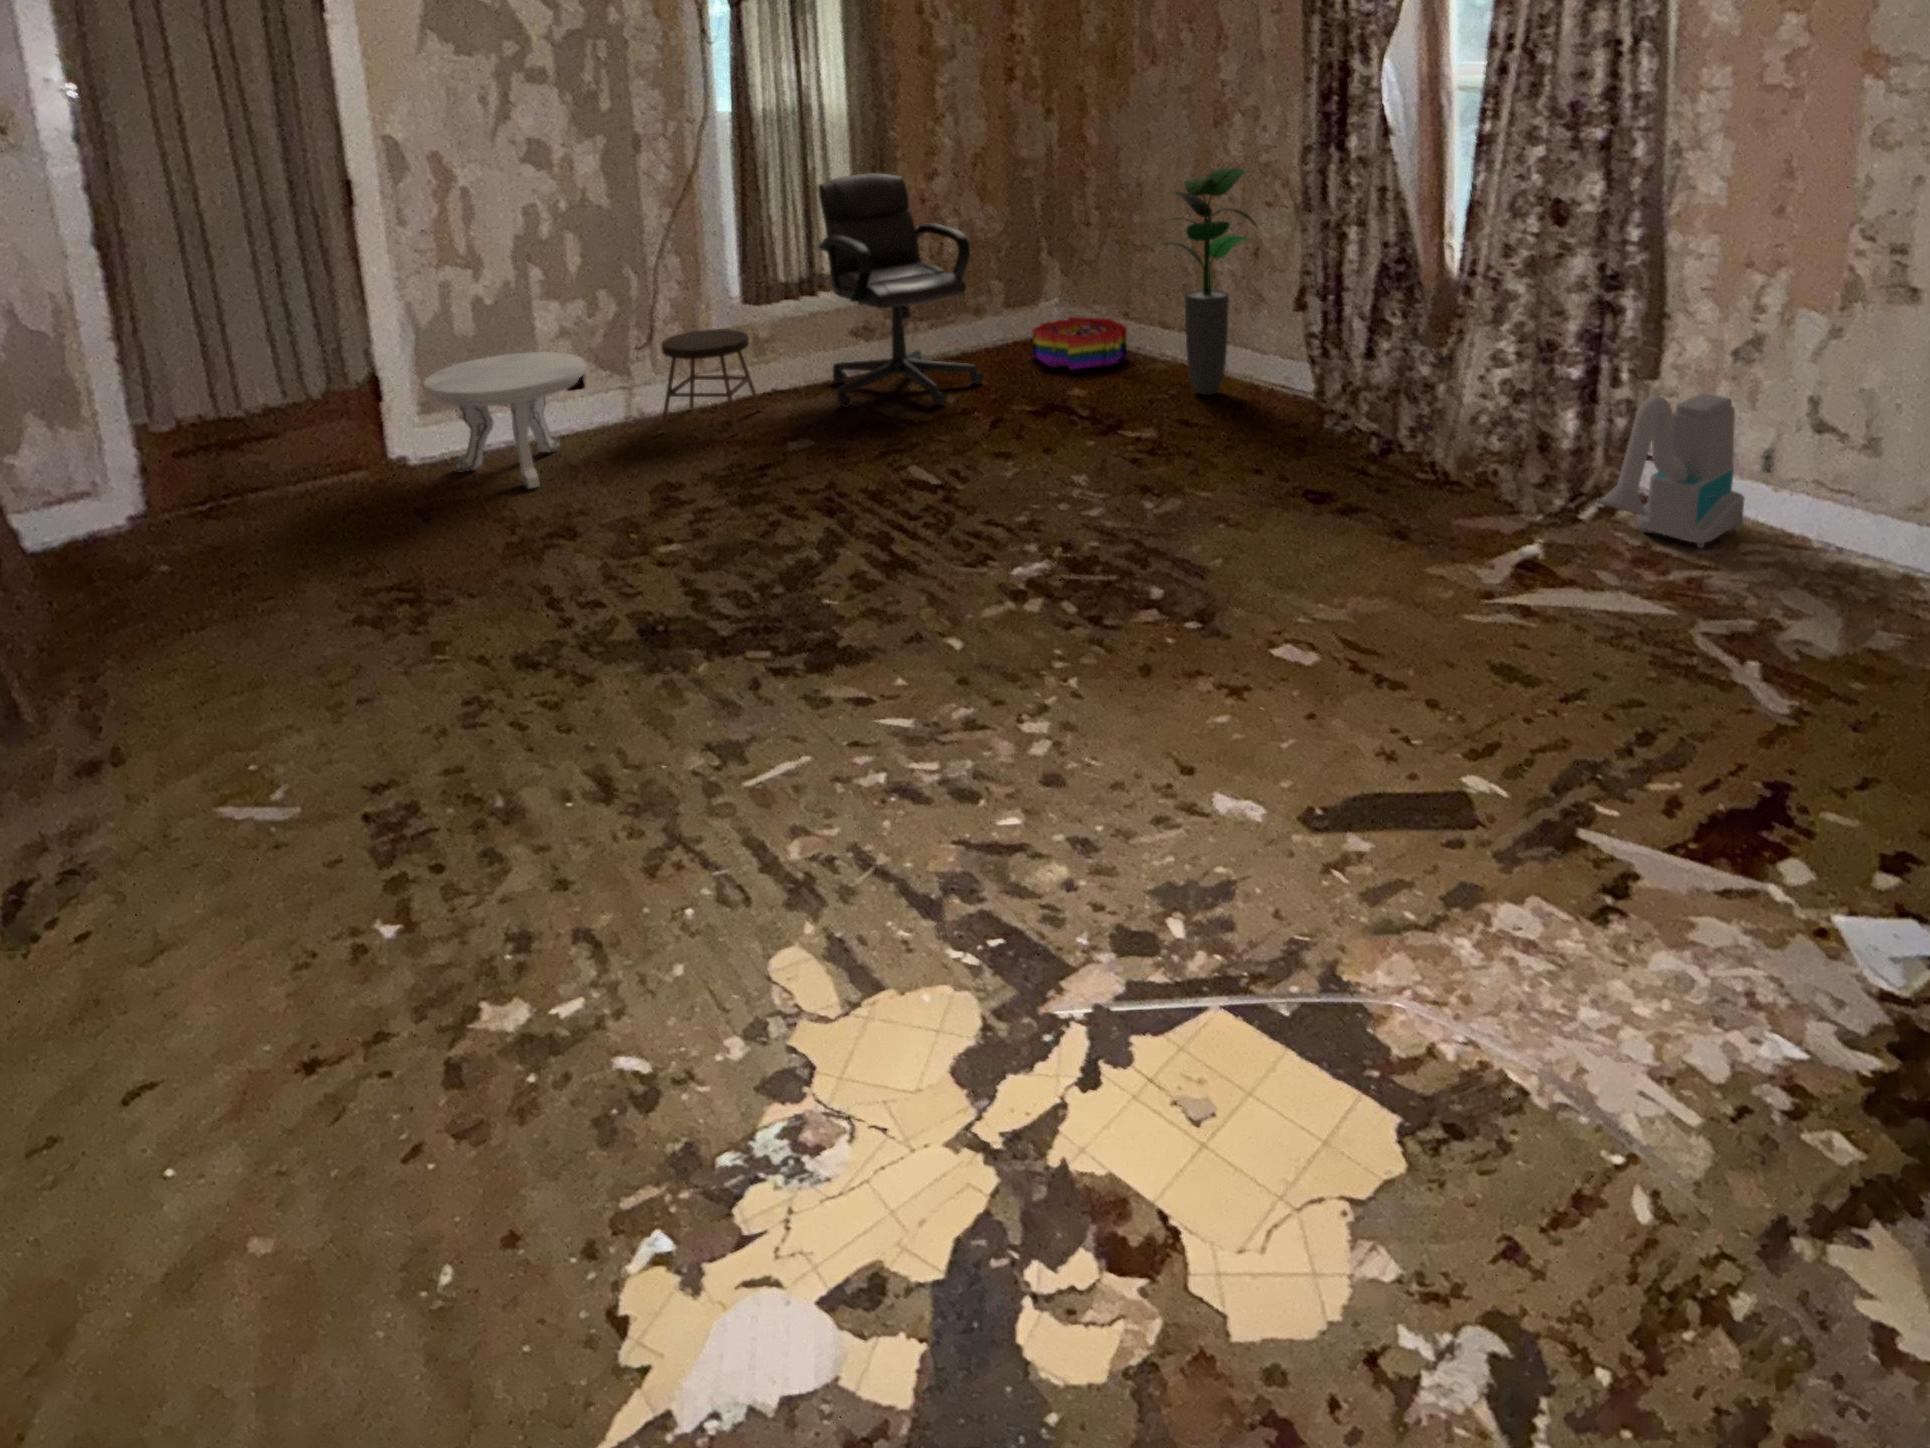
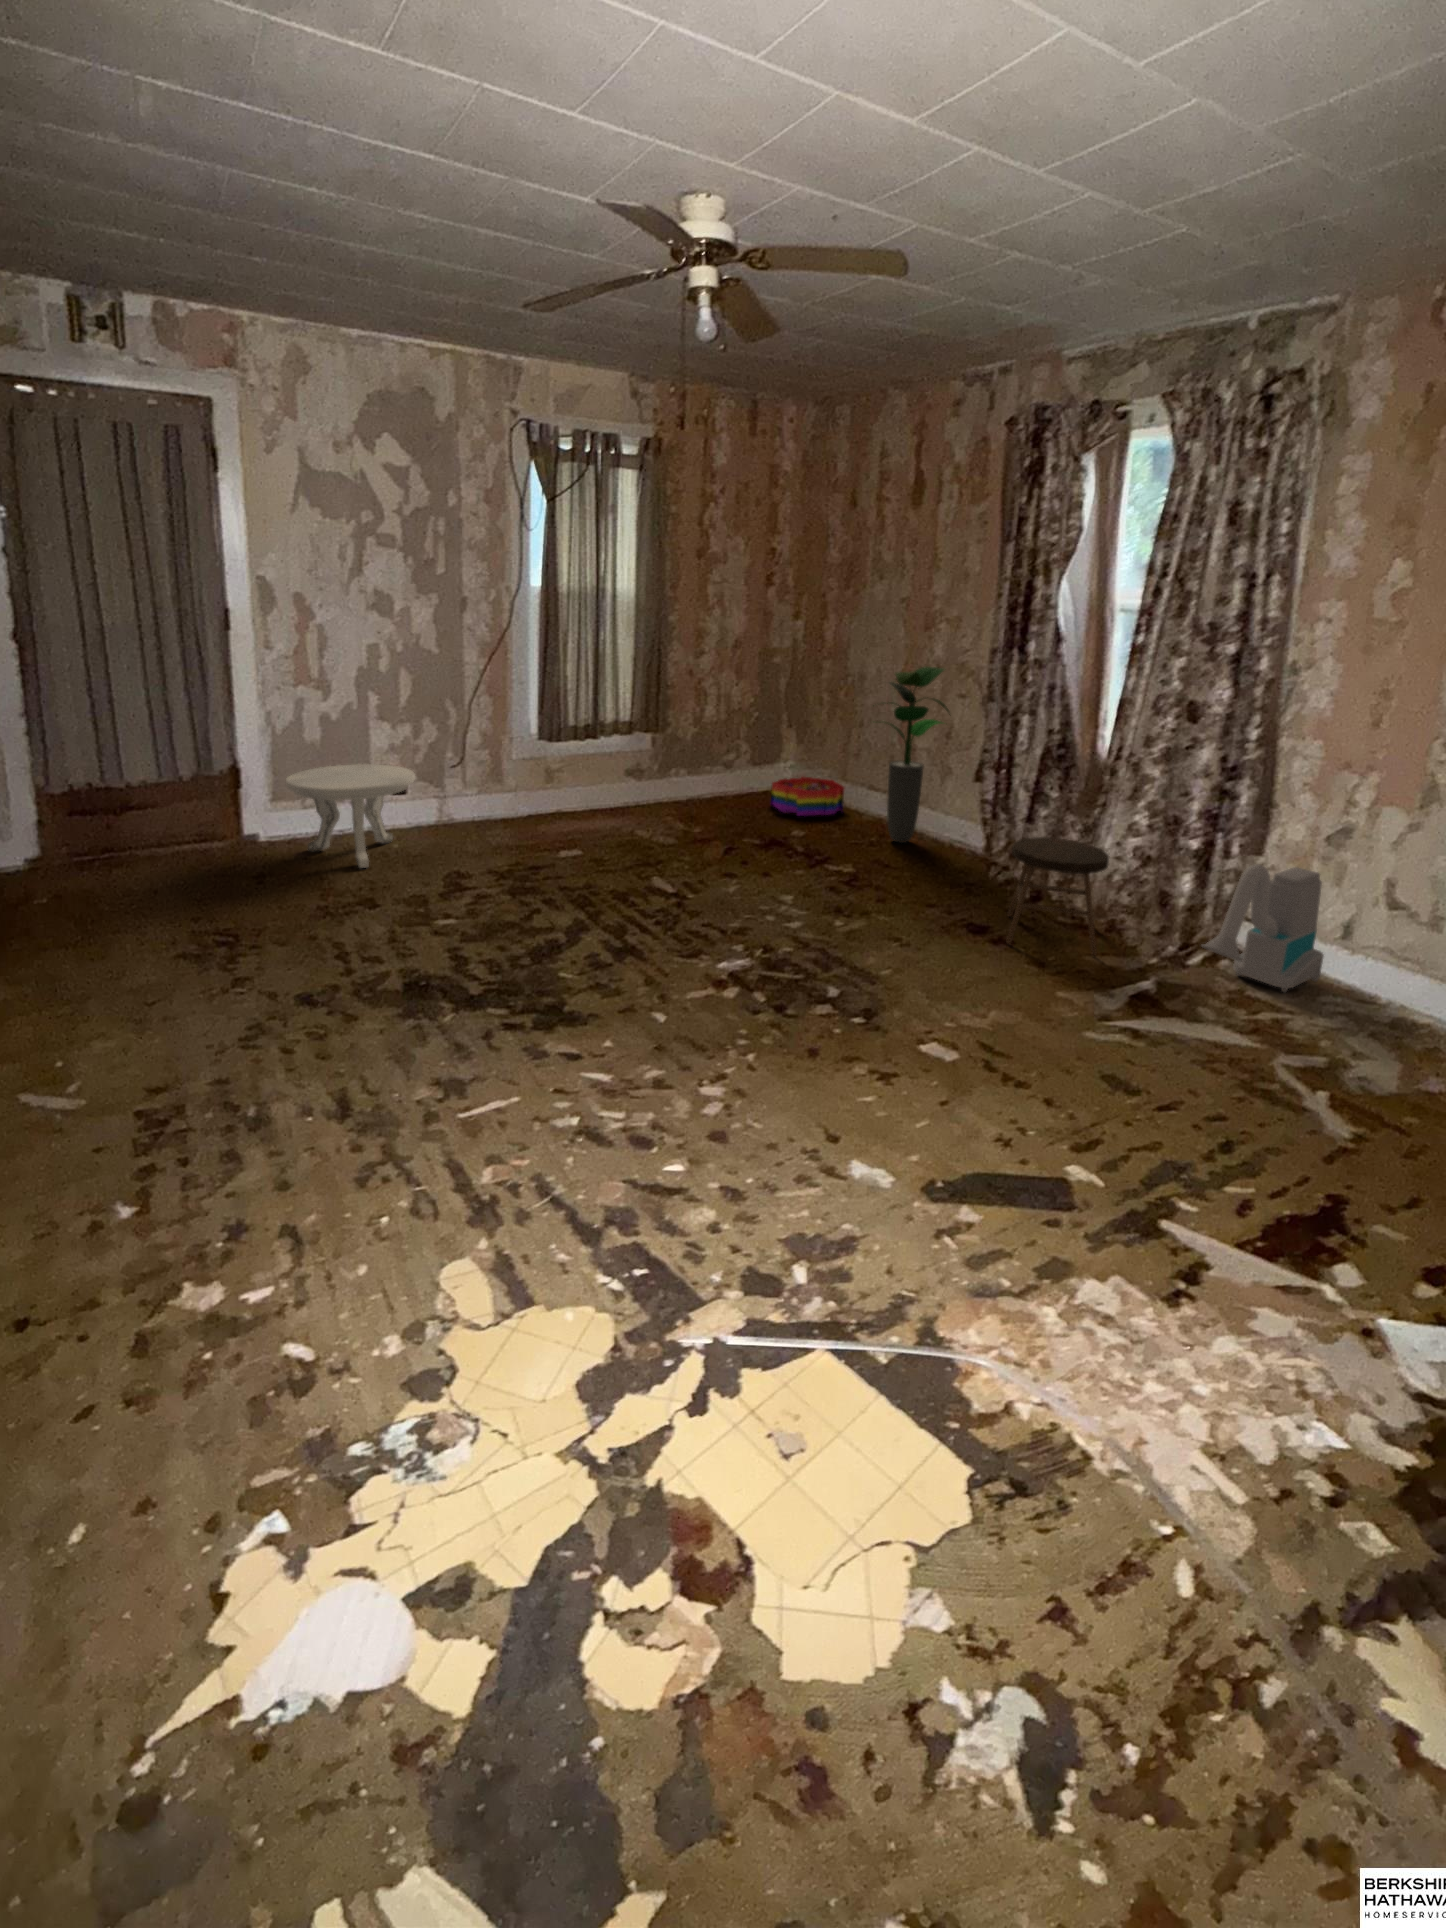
chair: present [818,173,984,407] -> none [612,651,729,834]
stool: present [660,329,761,433] -> present [1006,837,1109,956]

